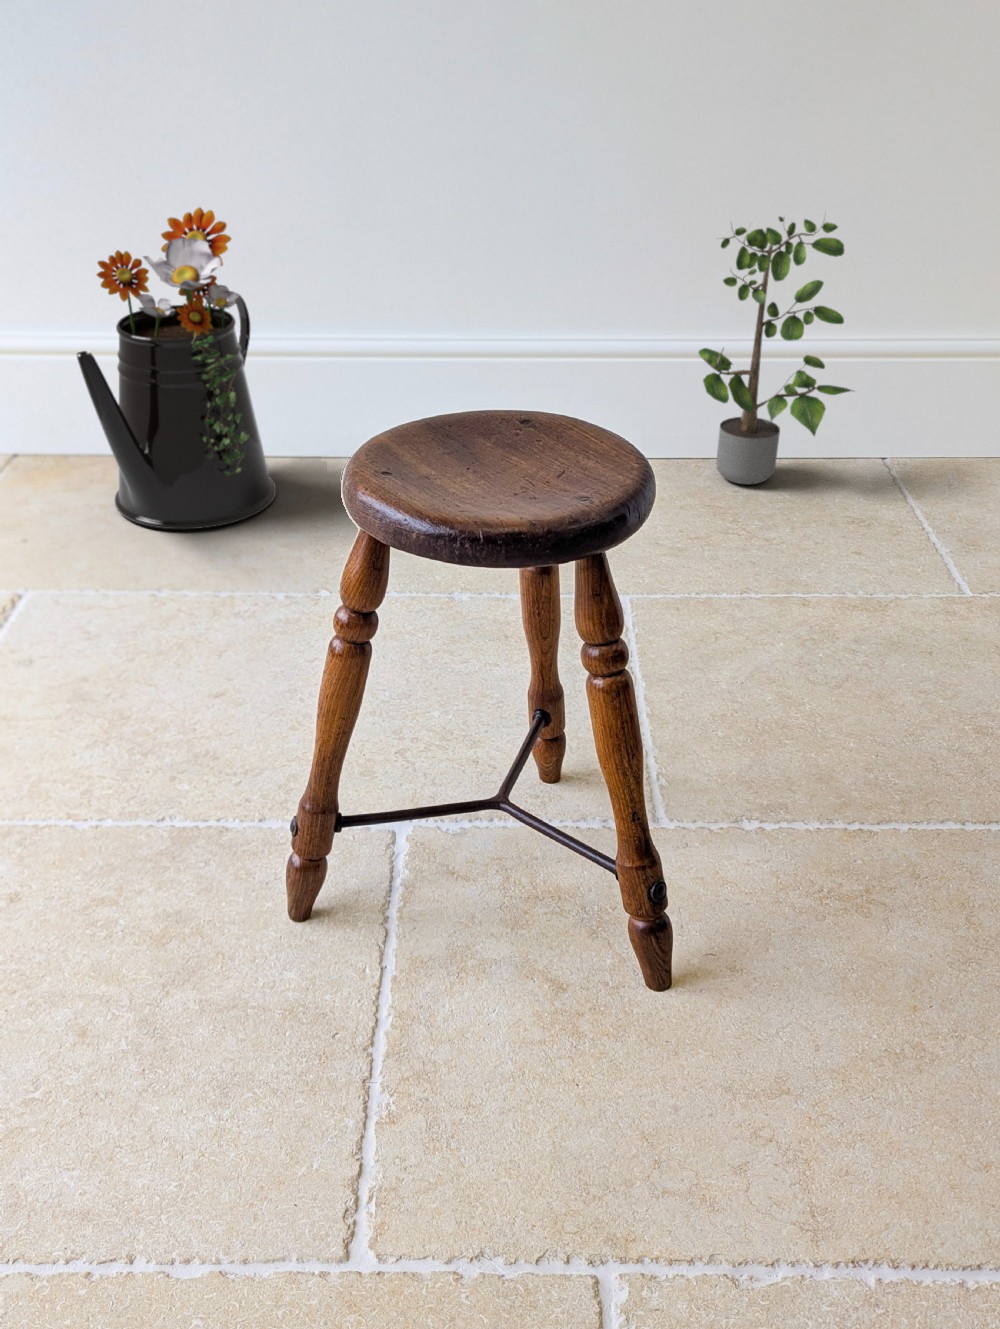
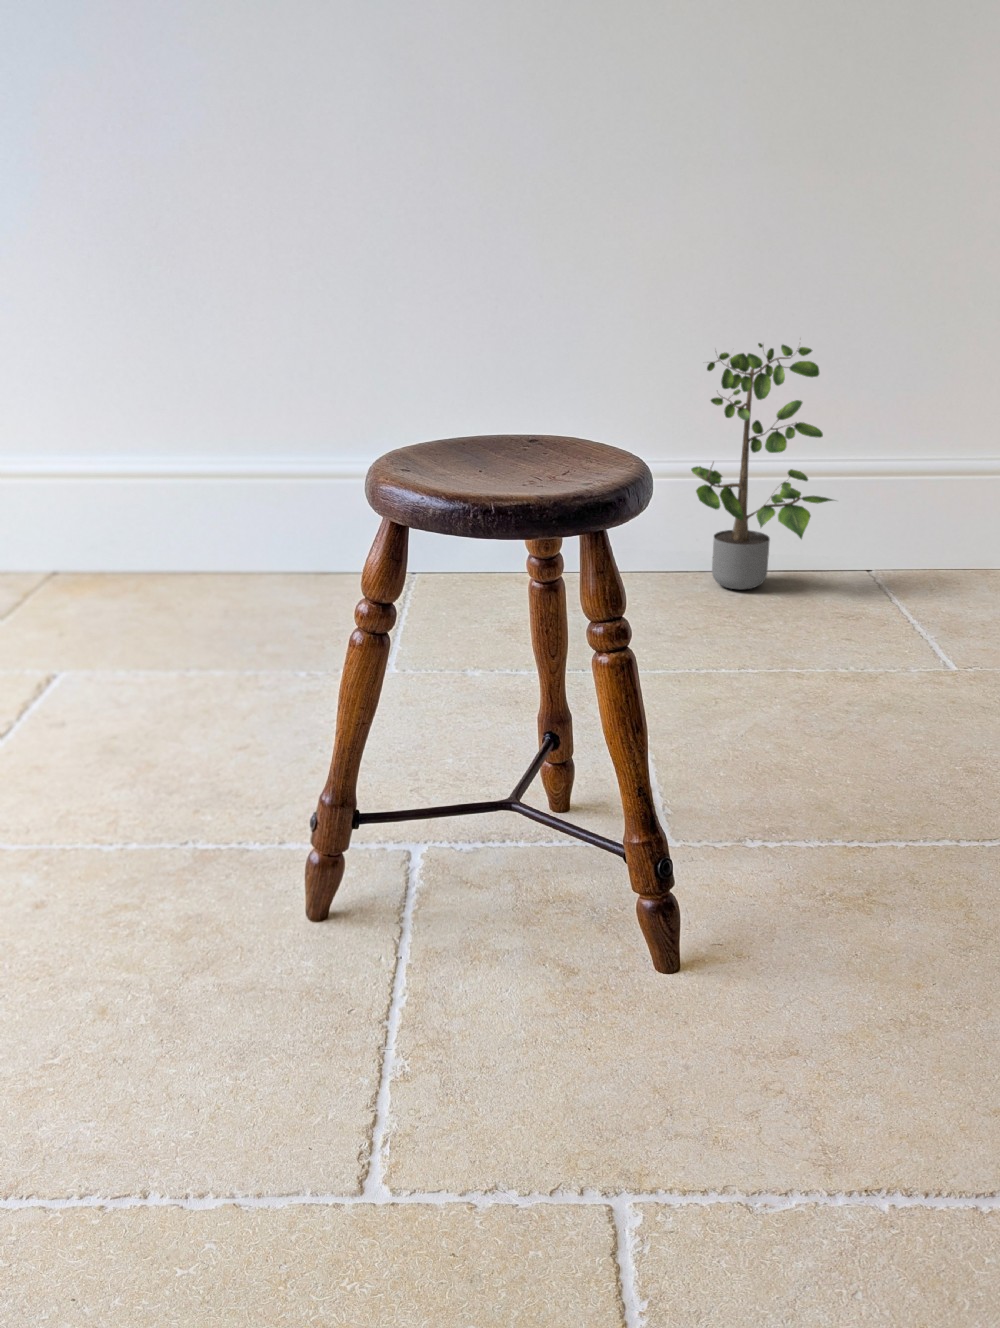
watering can: present [77,207,276,529] -> none [122,341,302,628]

